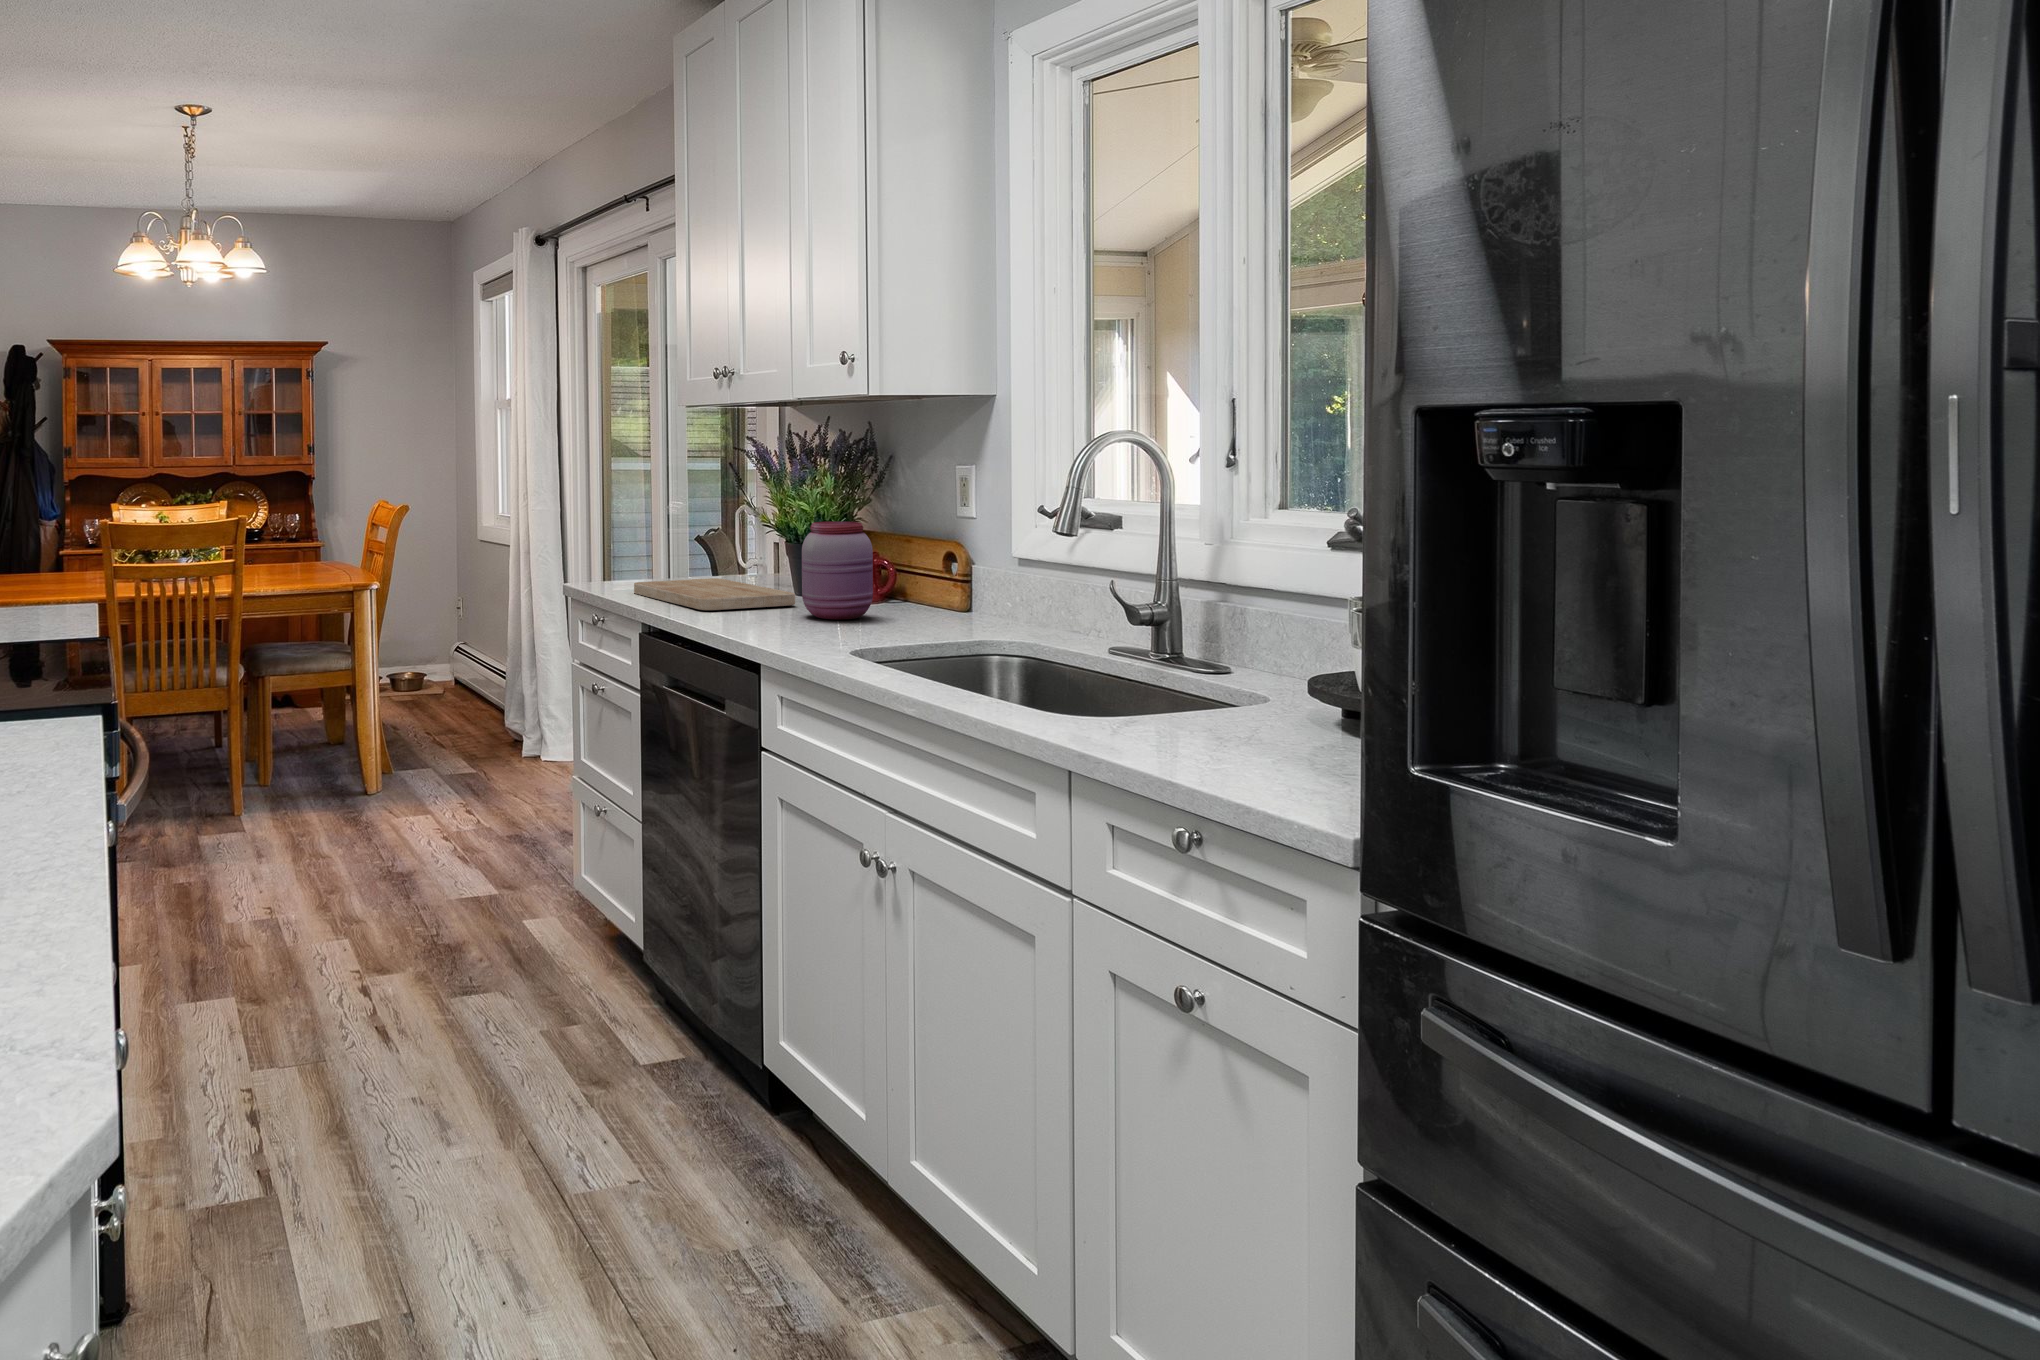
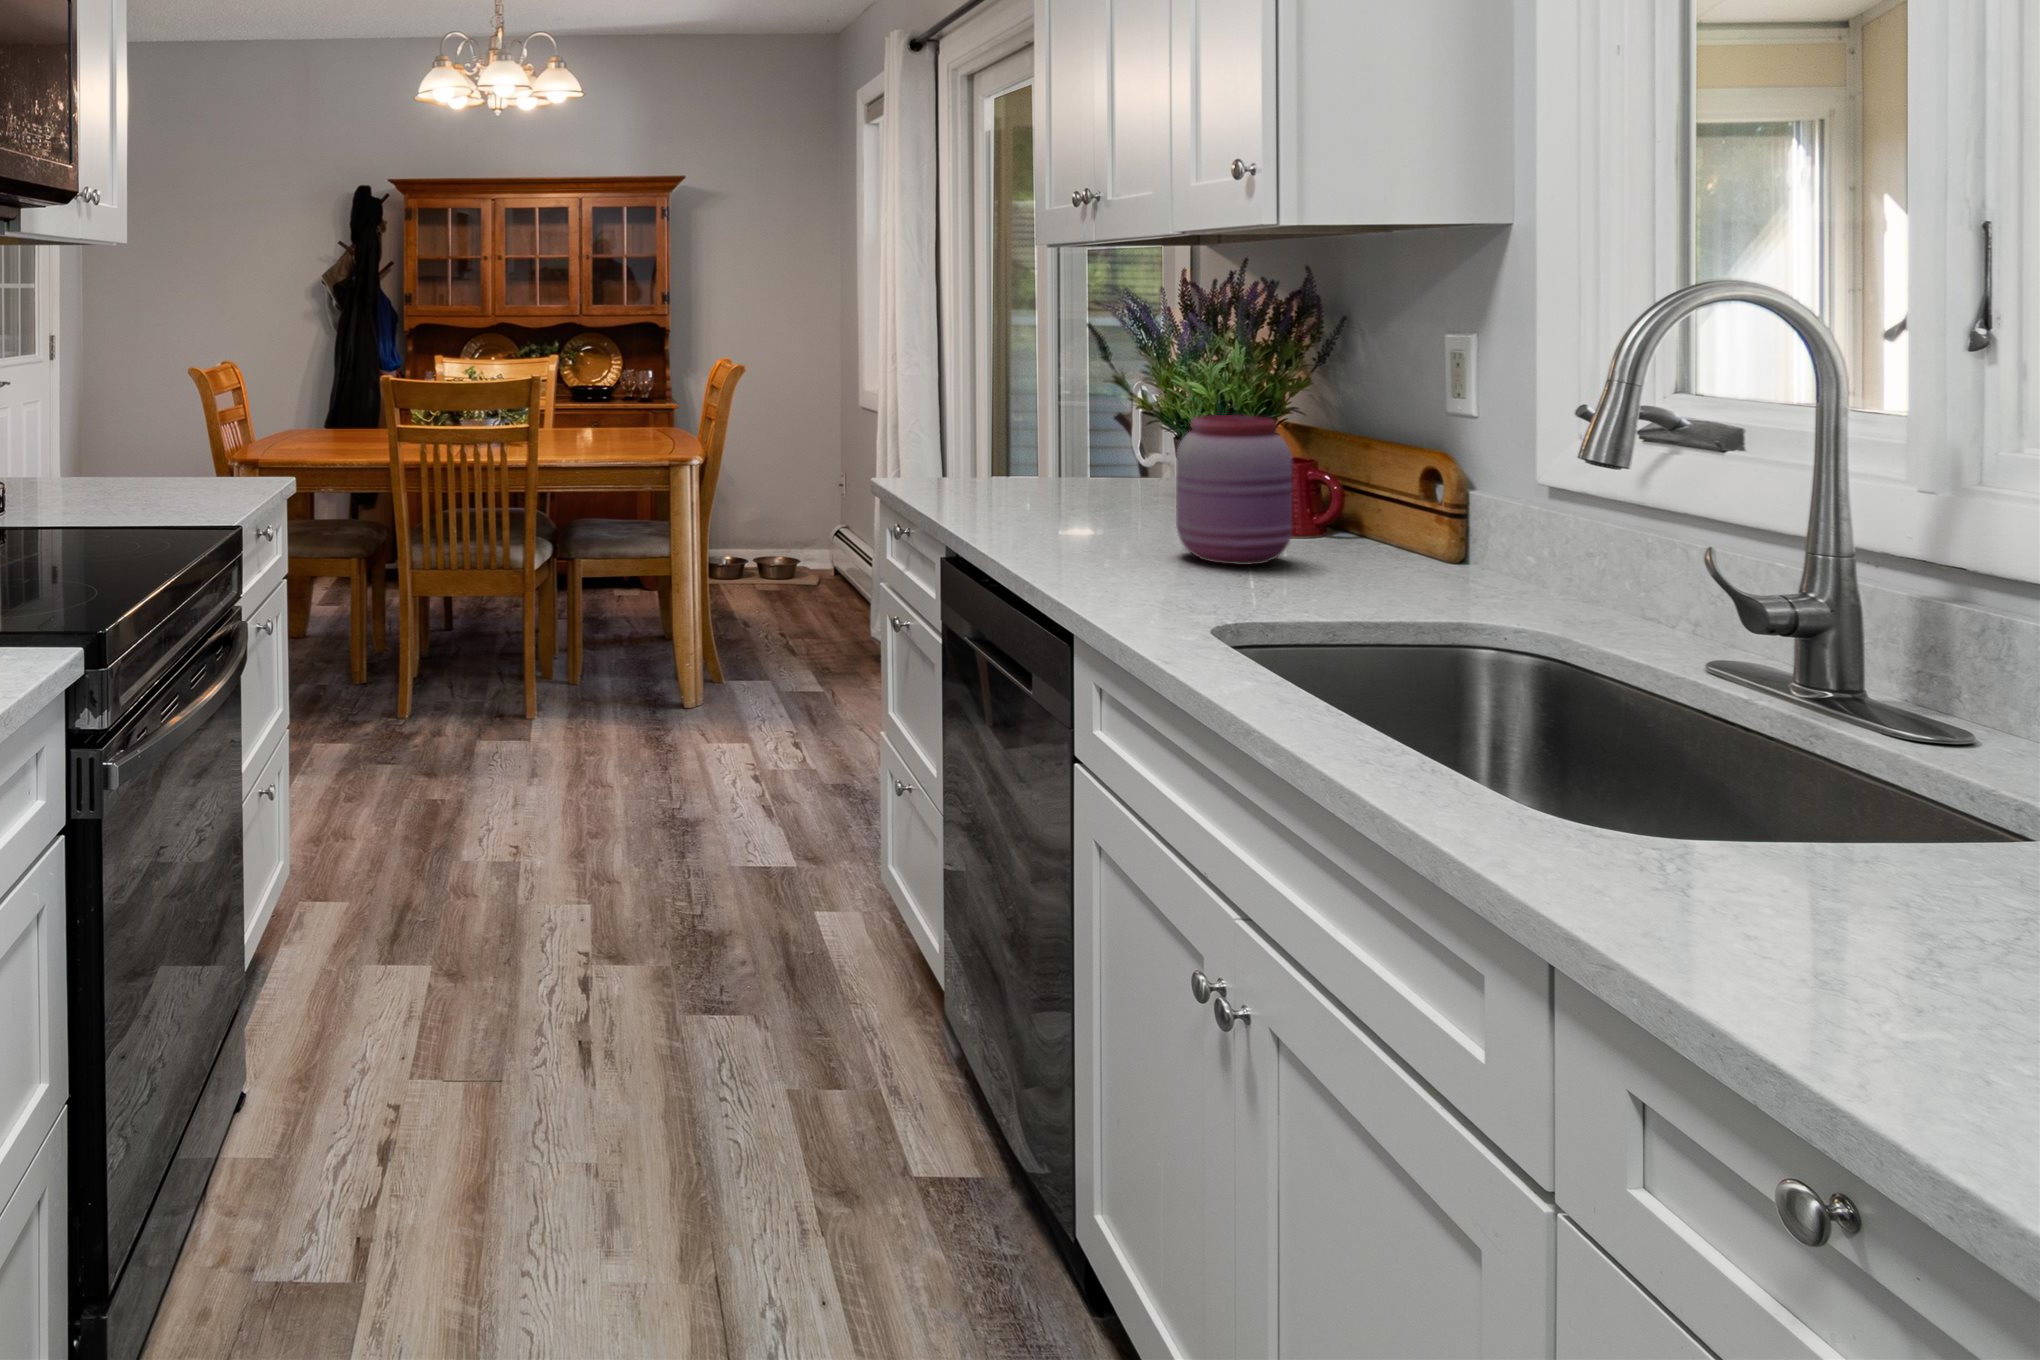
cutting board: present [634,578,795,610] -> none [952,484,1177,536]

